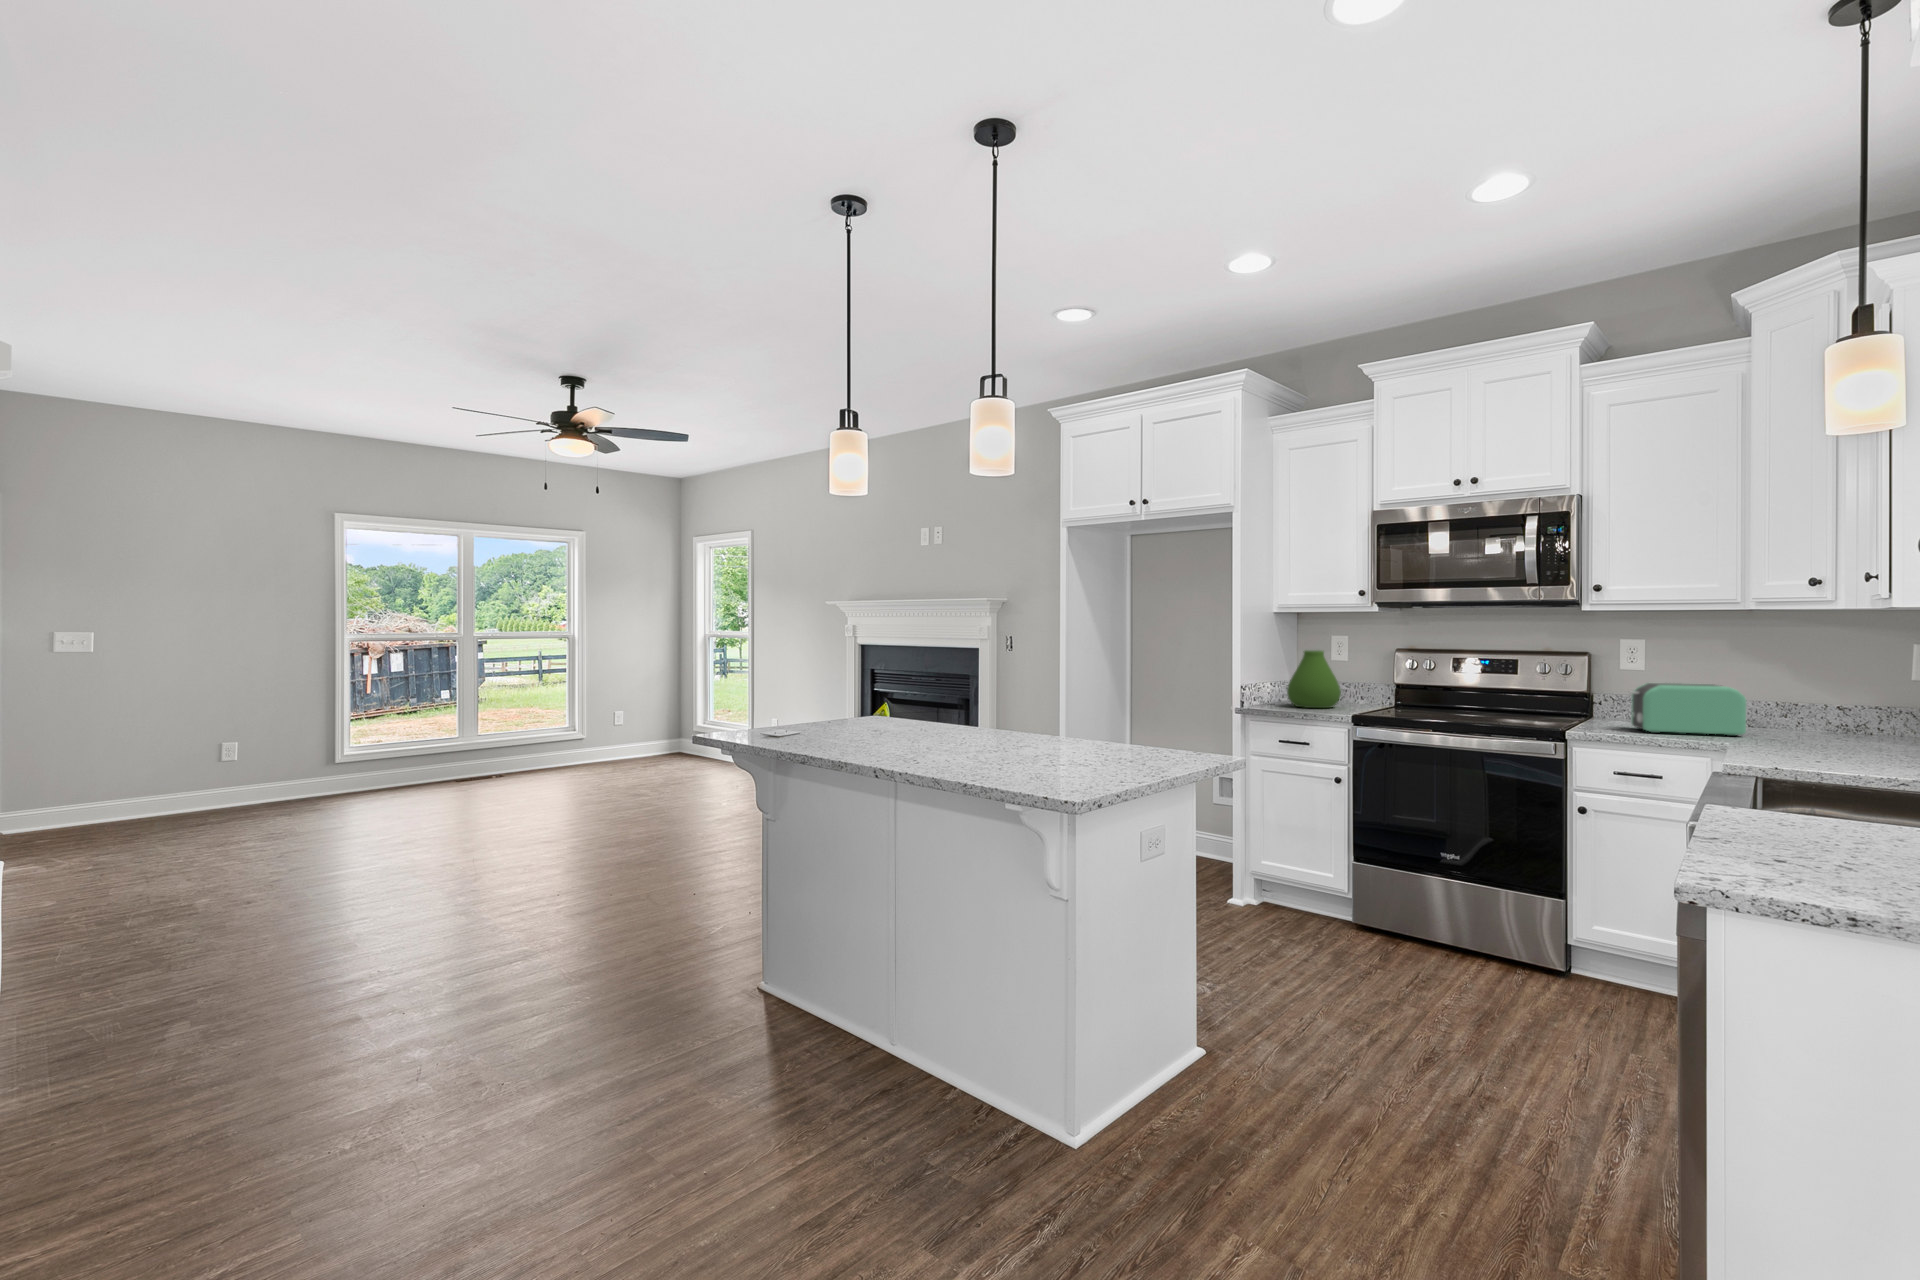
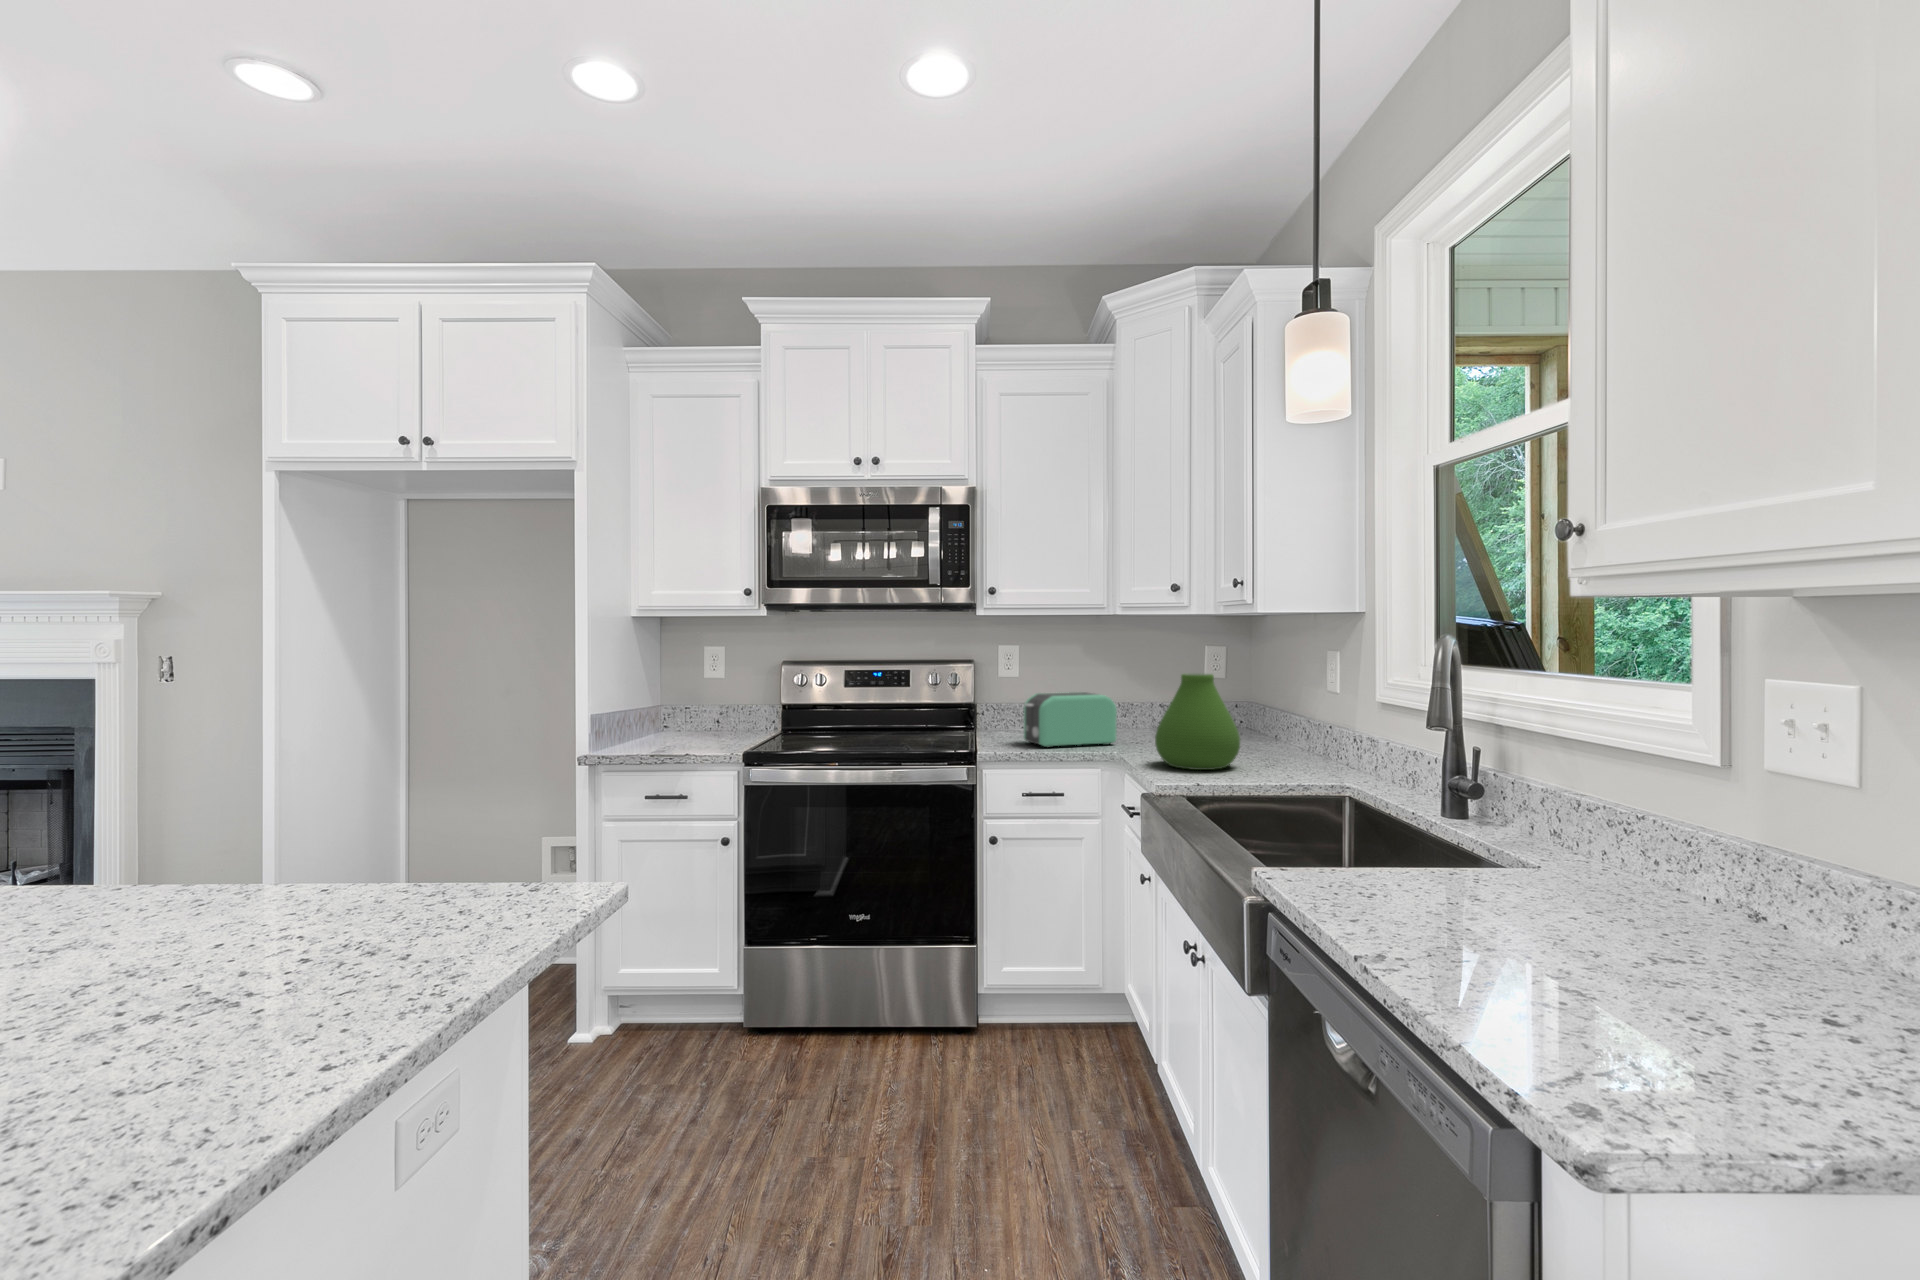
vase: present [1287,650,1341,708] -> present [1155,673,1240,770]

